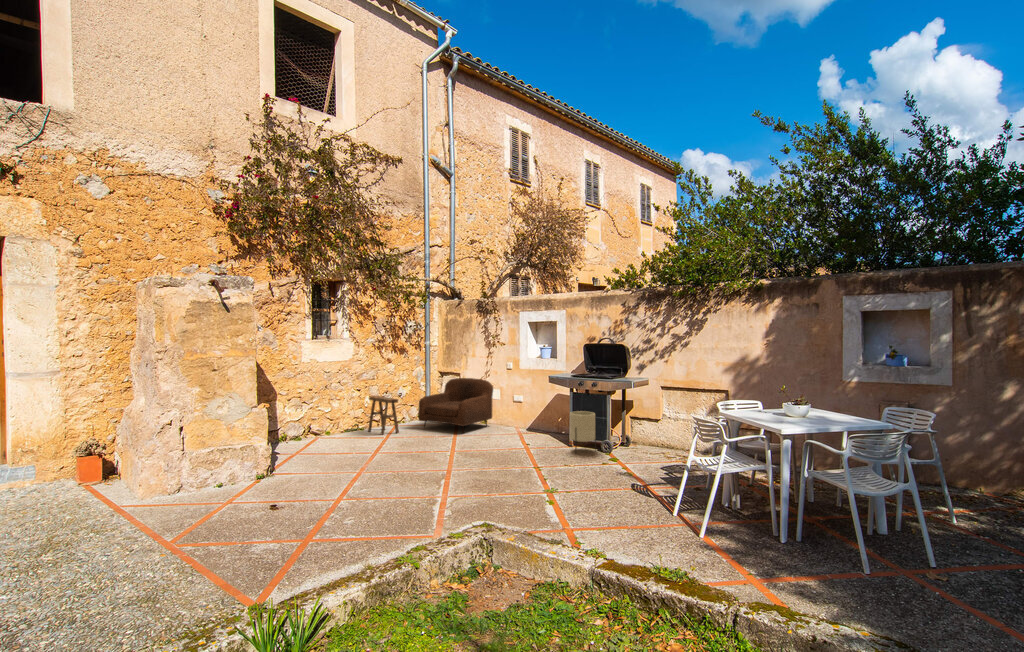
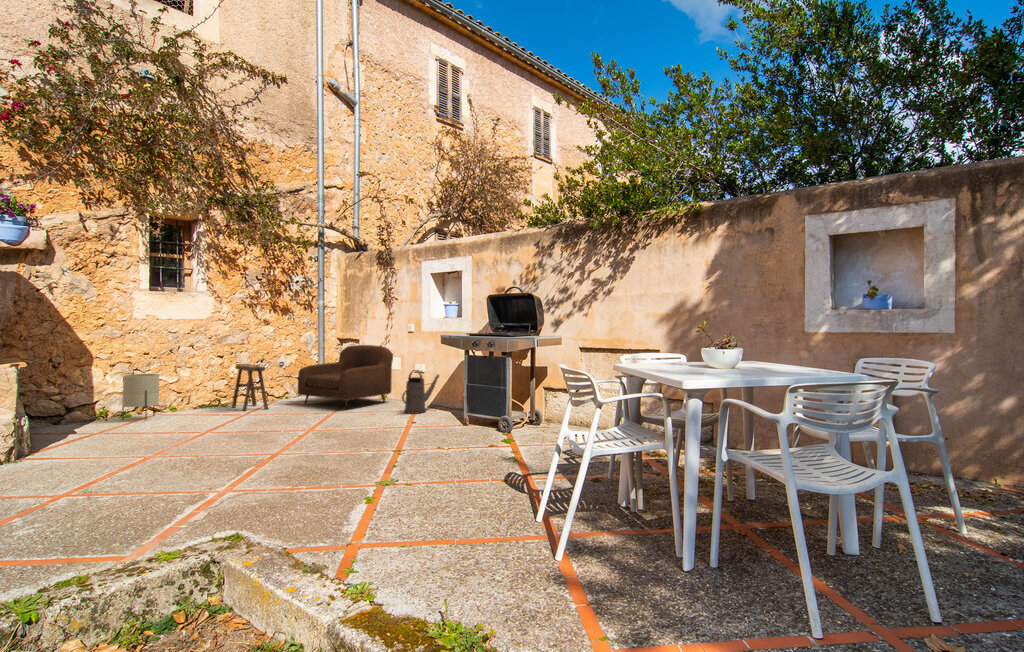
watering can: none [512,401,536,437] -> present [402,370,439,413]
planter: present [570,411,596,449] -> present [122,374,159,420]

